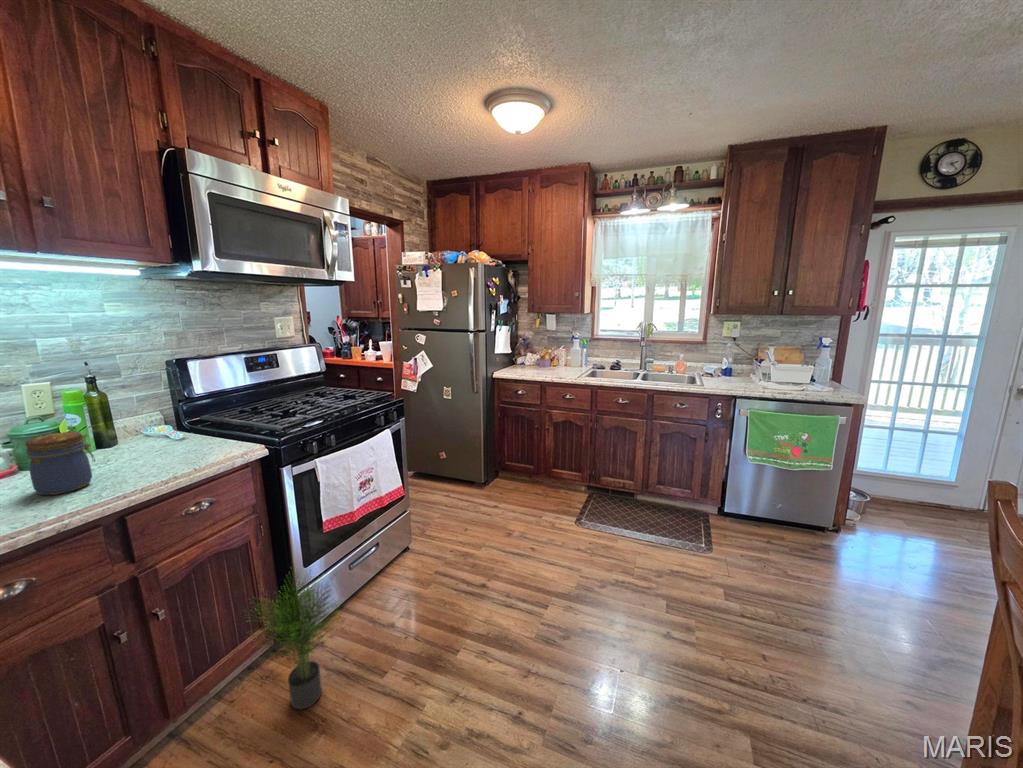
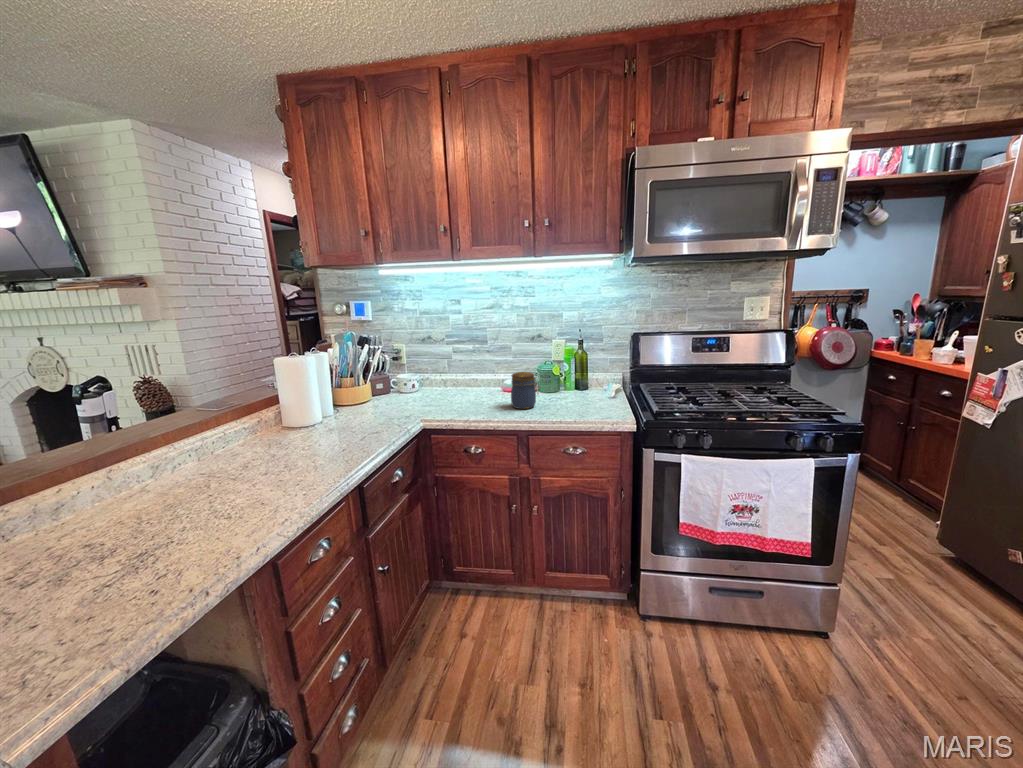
potted plant: present [249,567,336,709] -> none [569,535,652,668]

